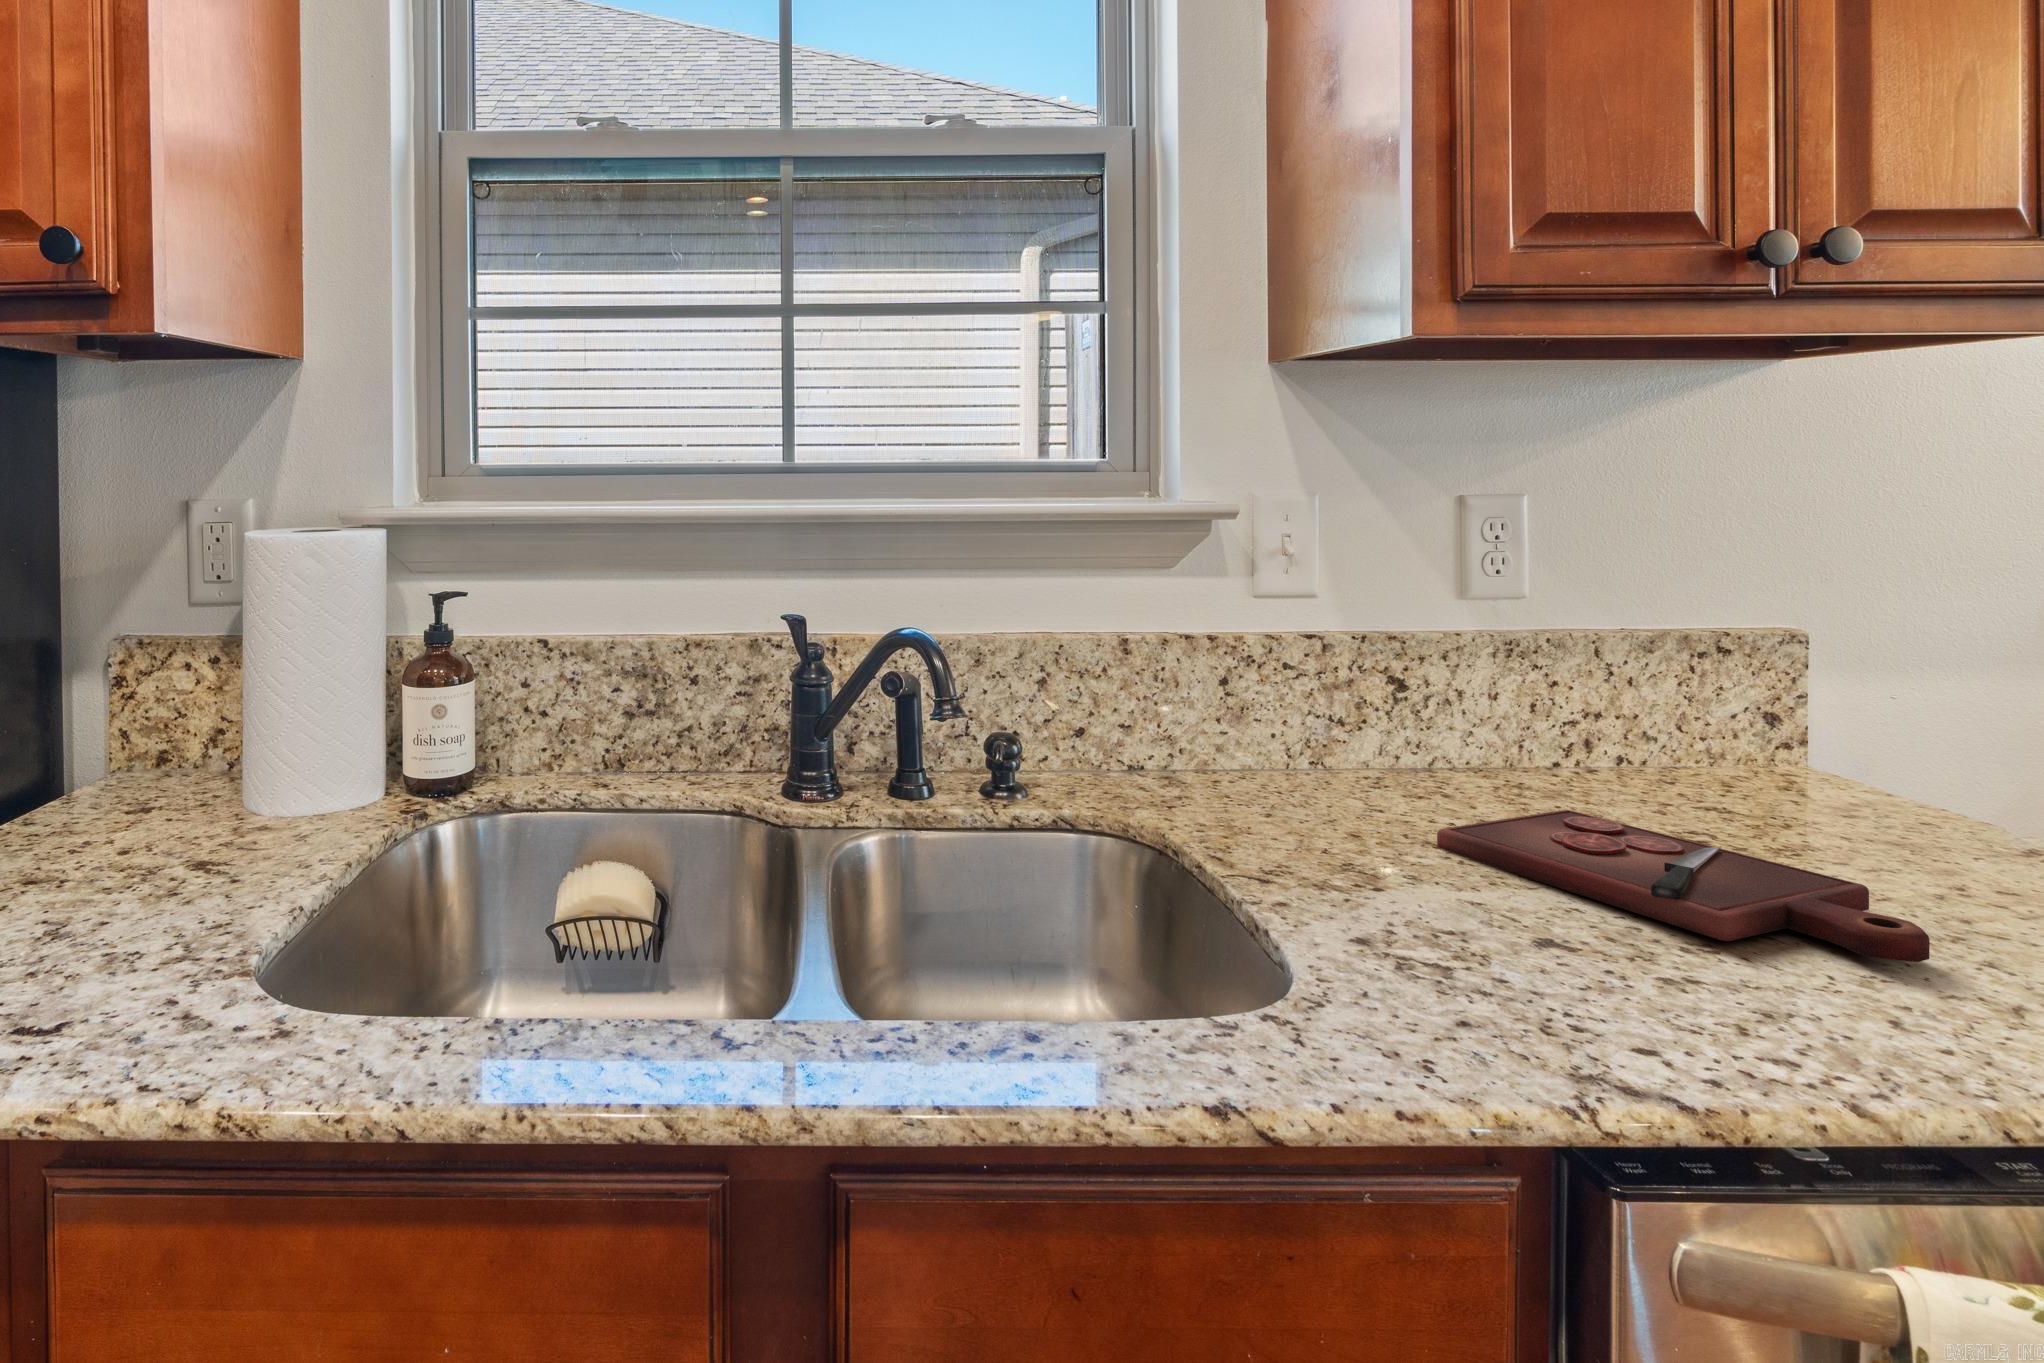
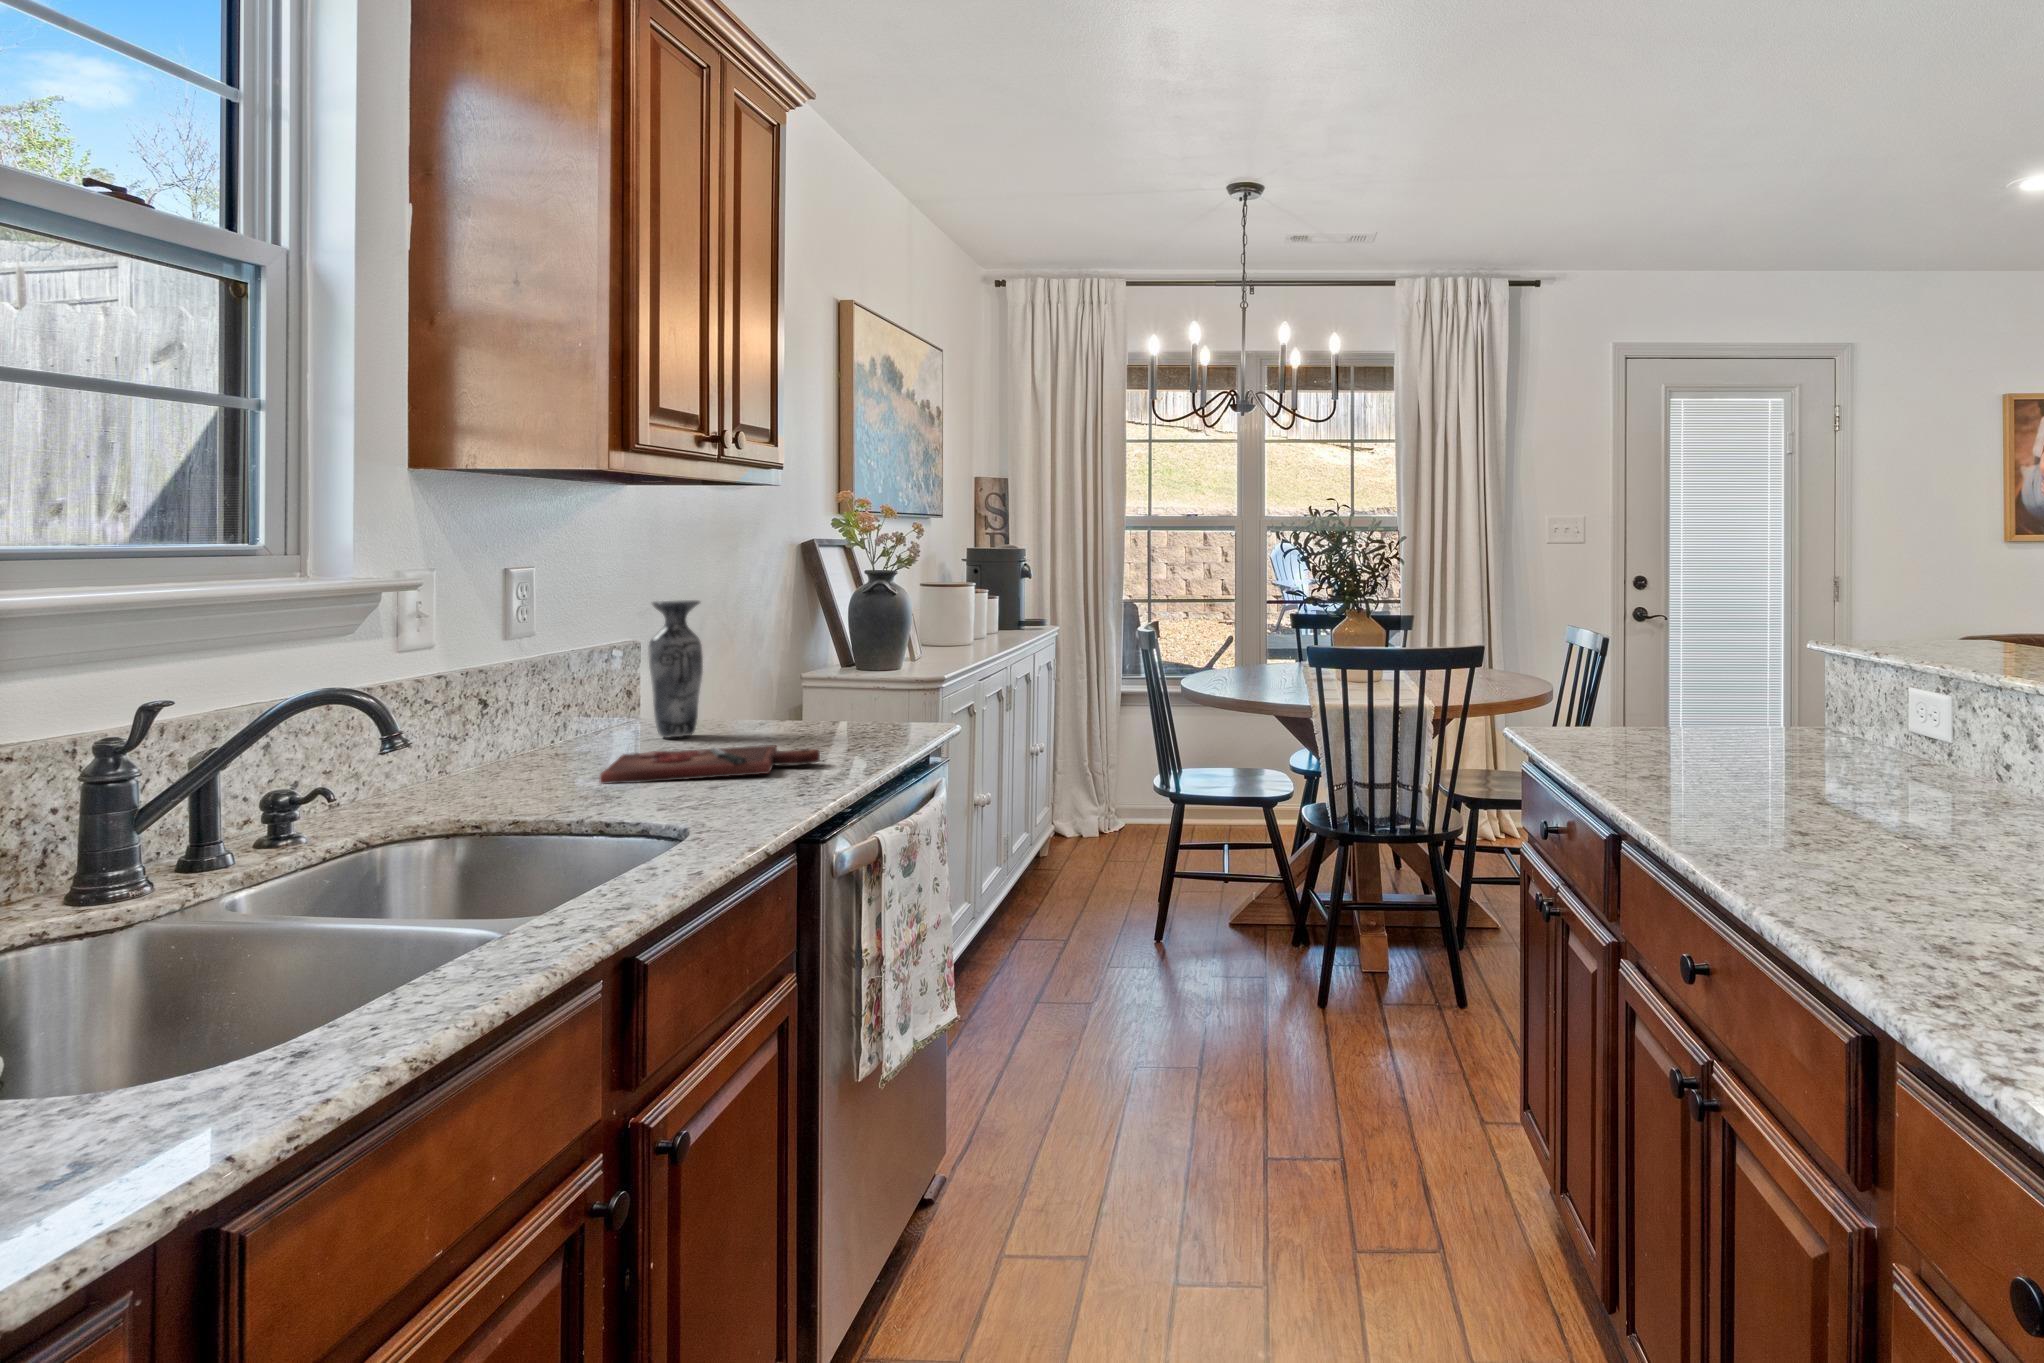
vase: none [1726,553,1848,811] -> present [648,600,703,738]

